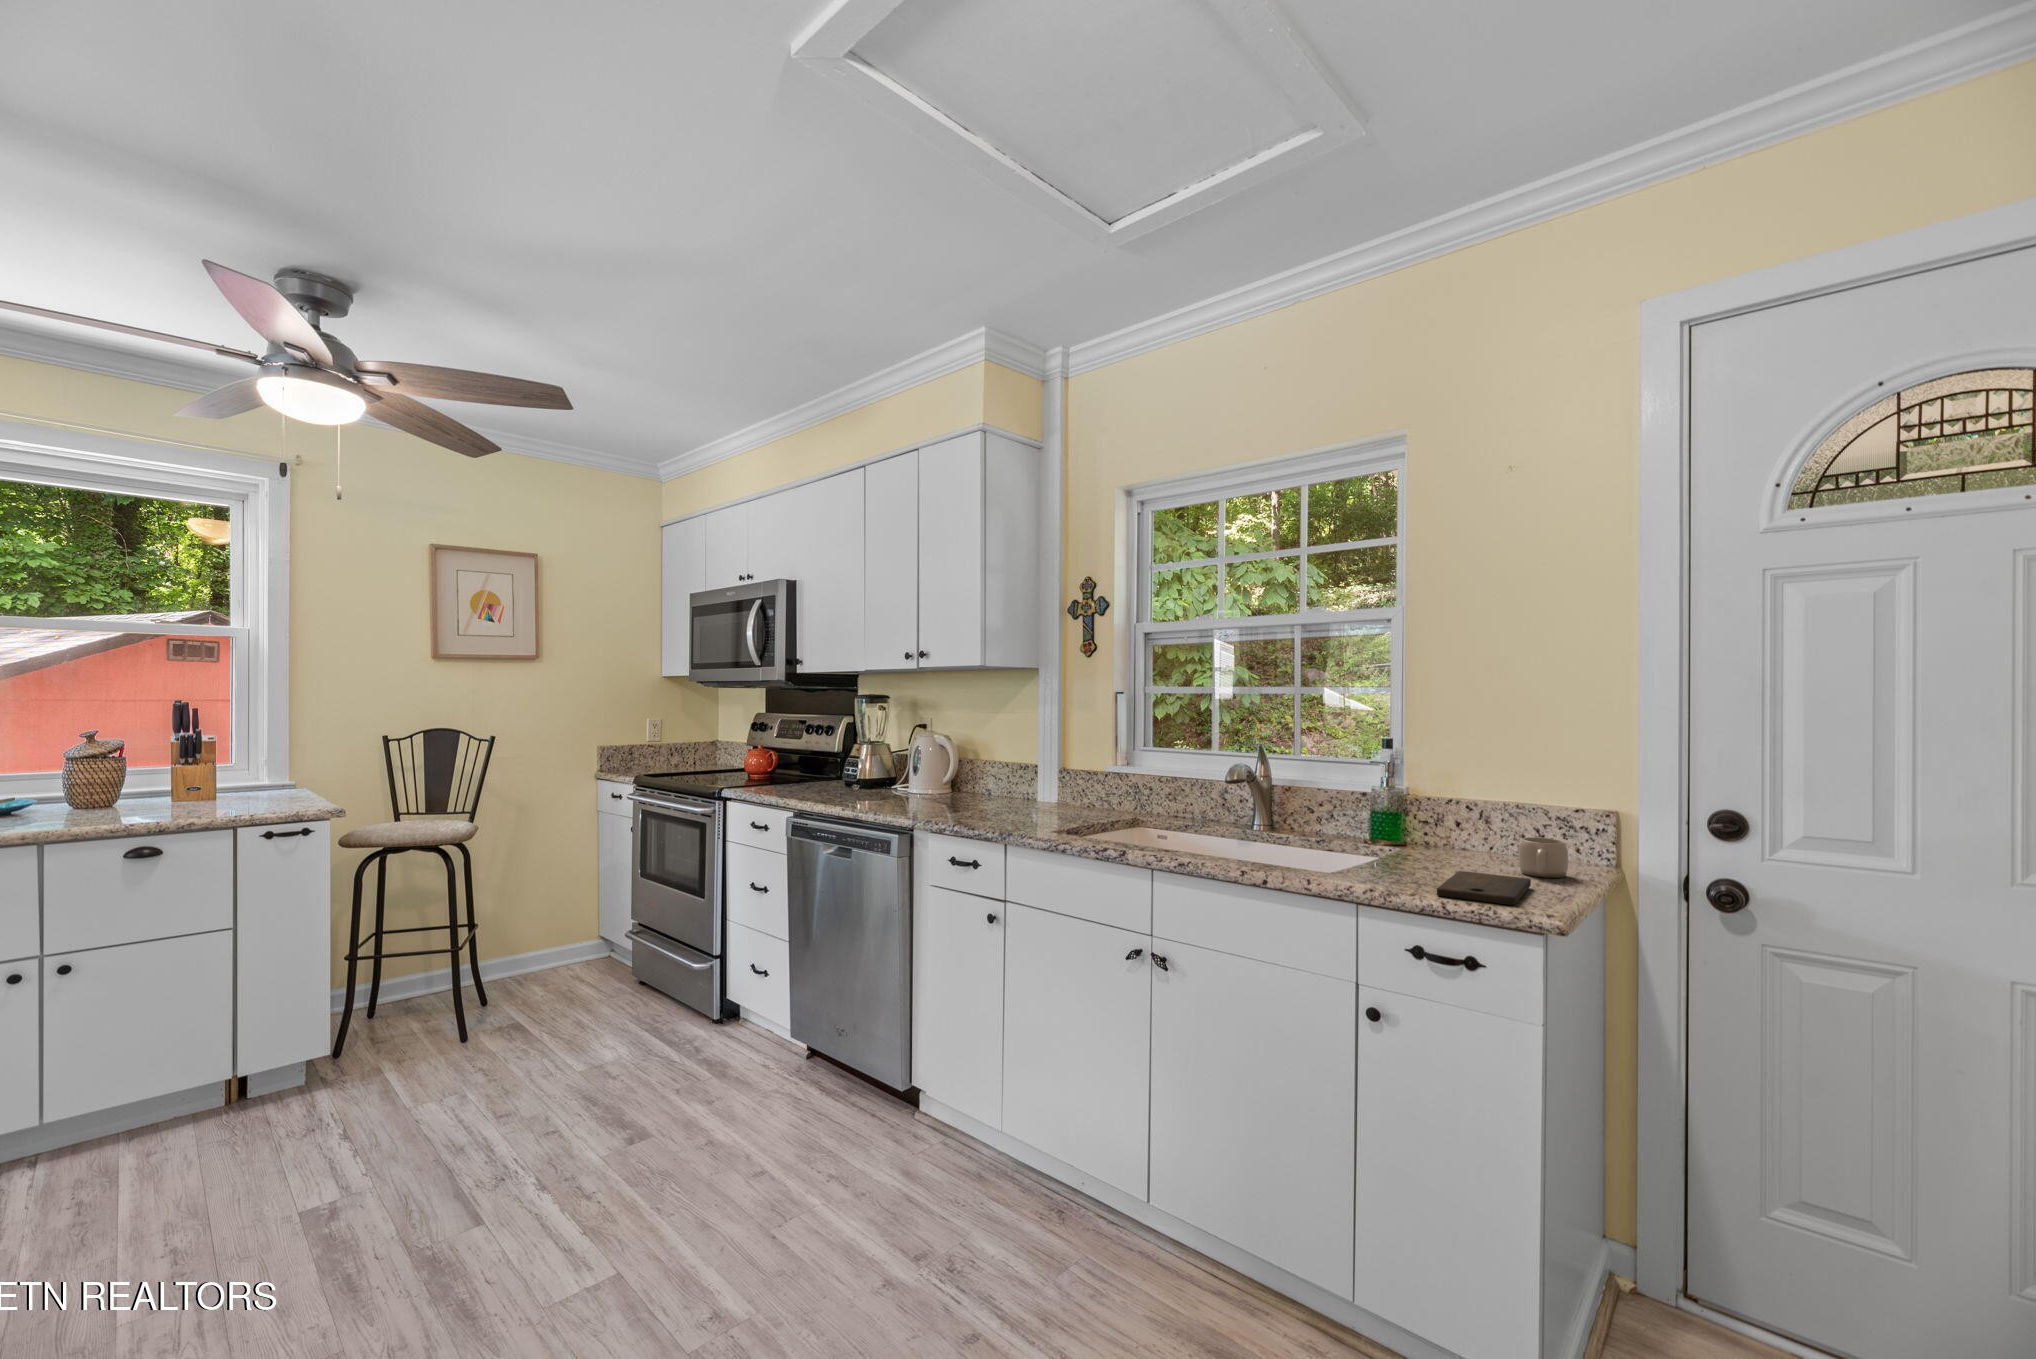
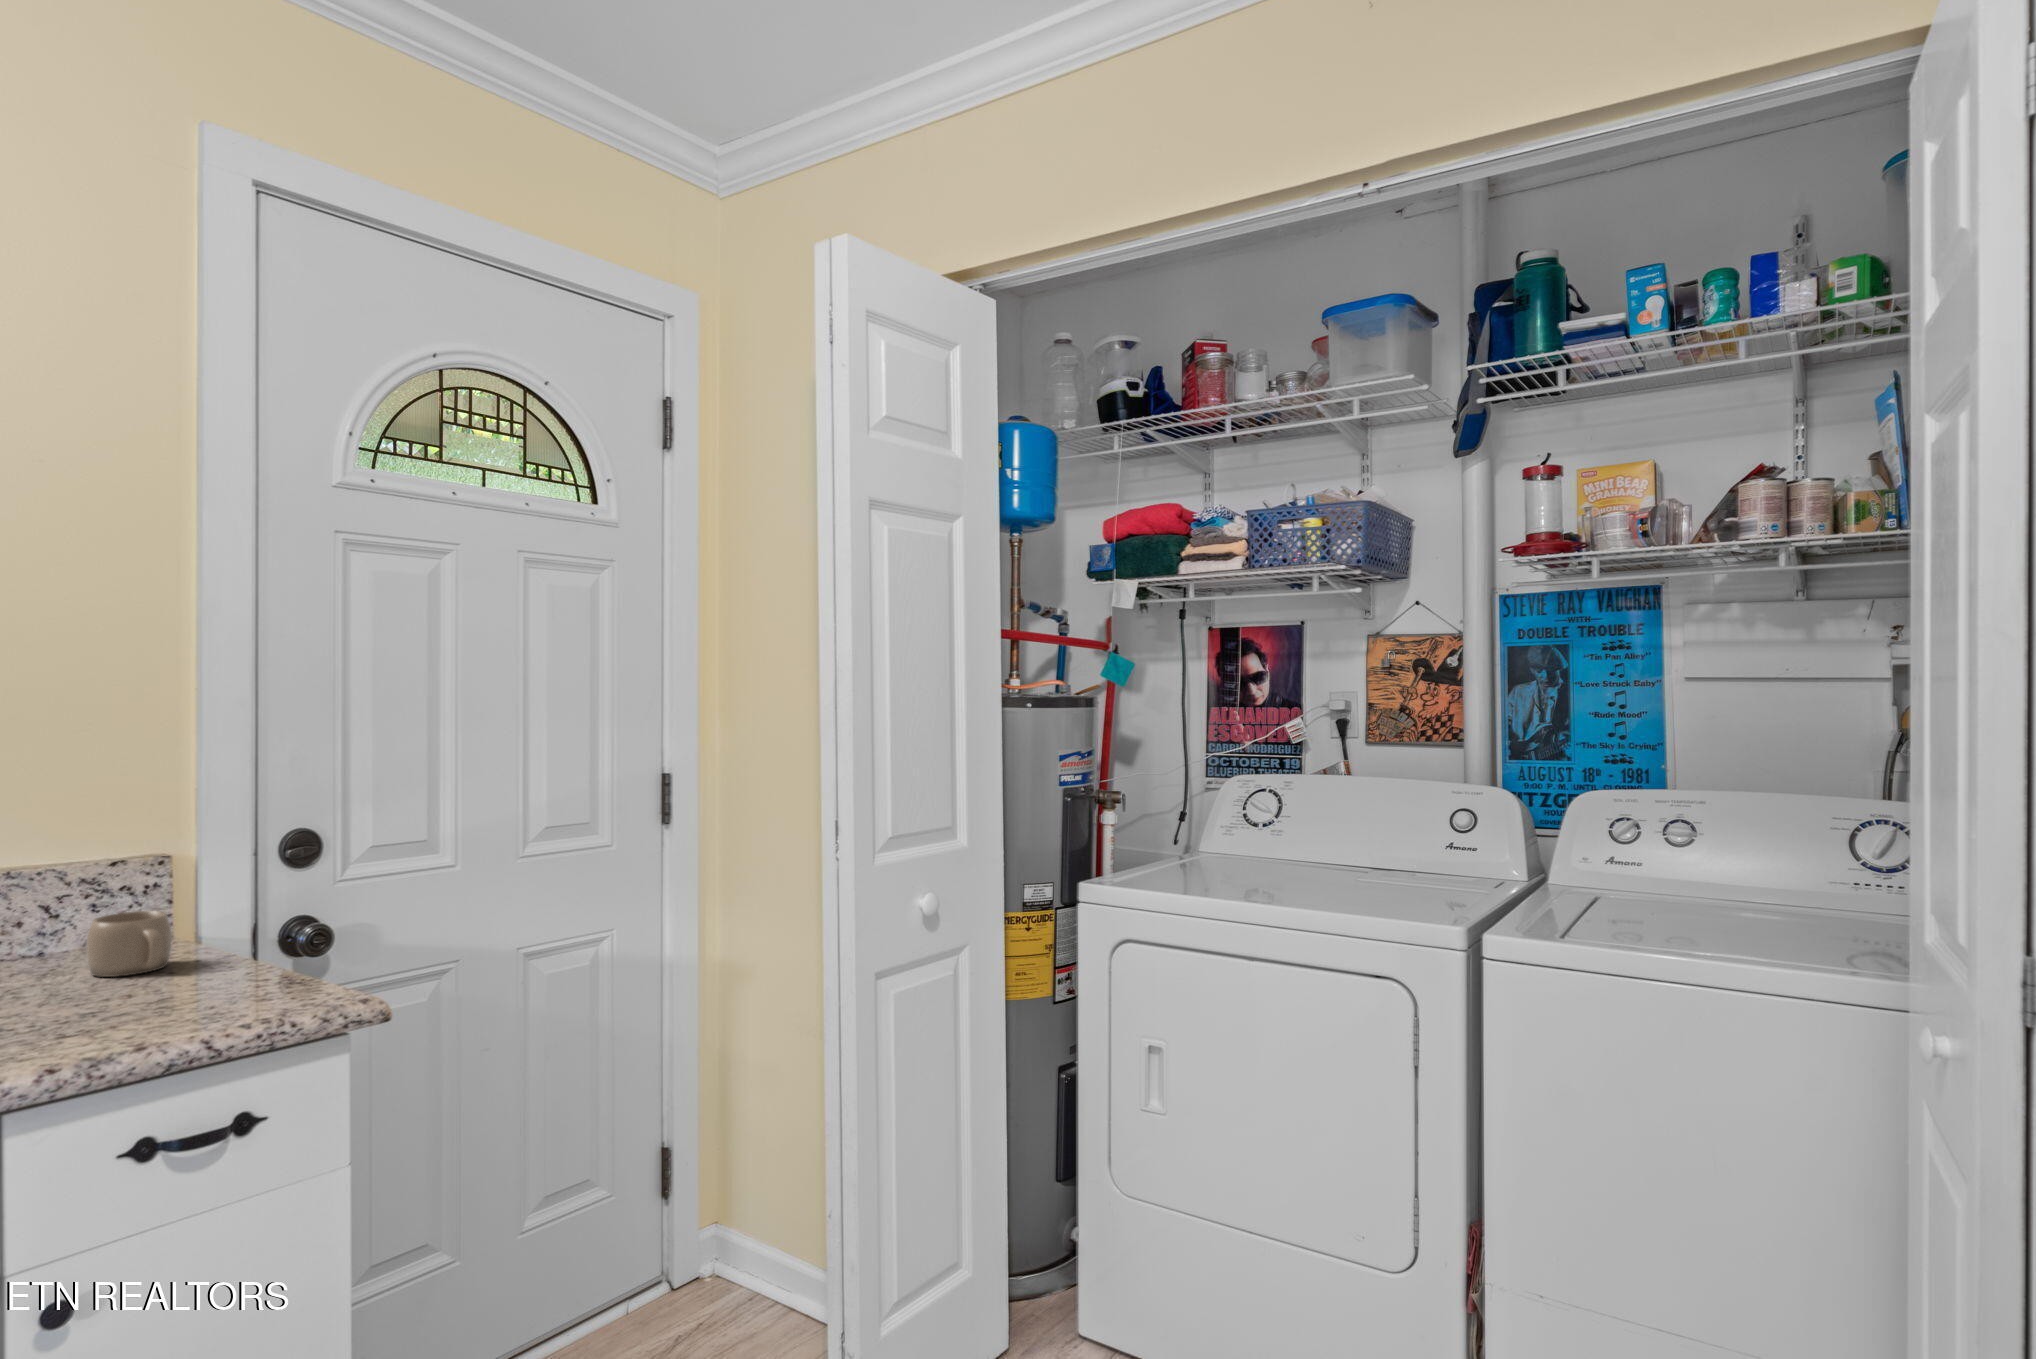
cutting board: present [1437,871,1531,905] -> none [76,974,284,1037]

